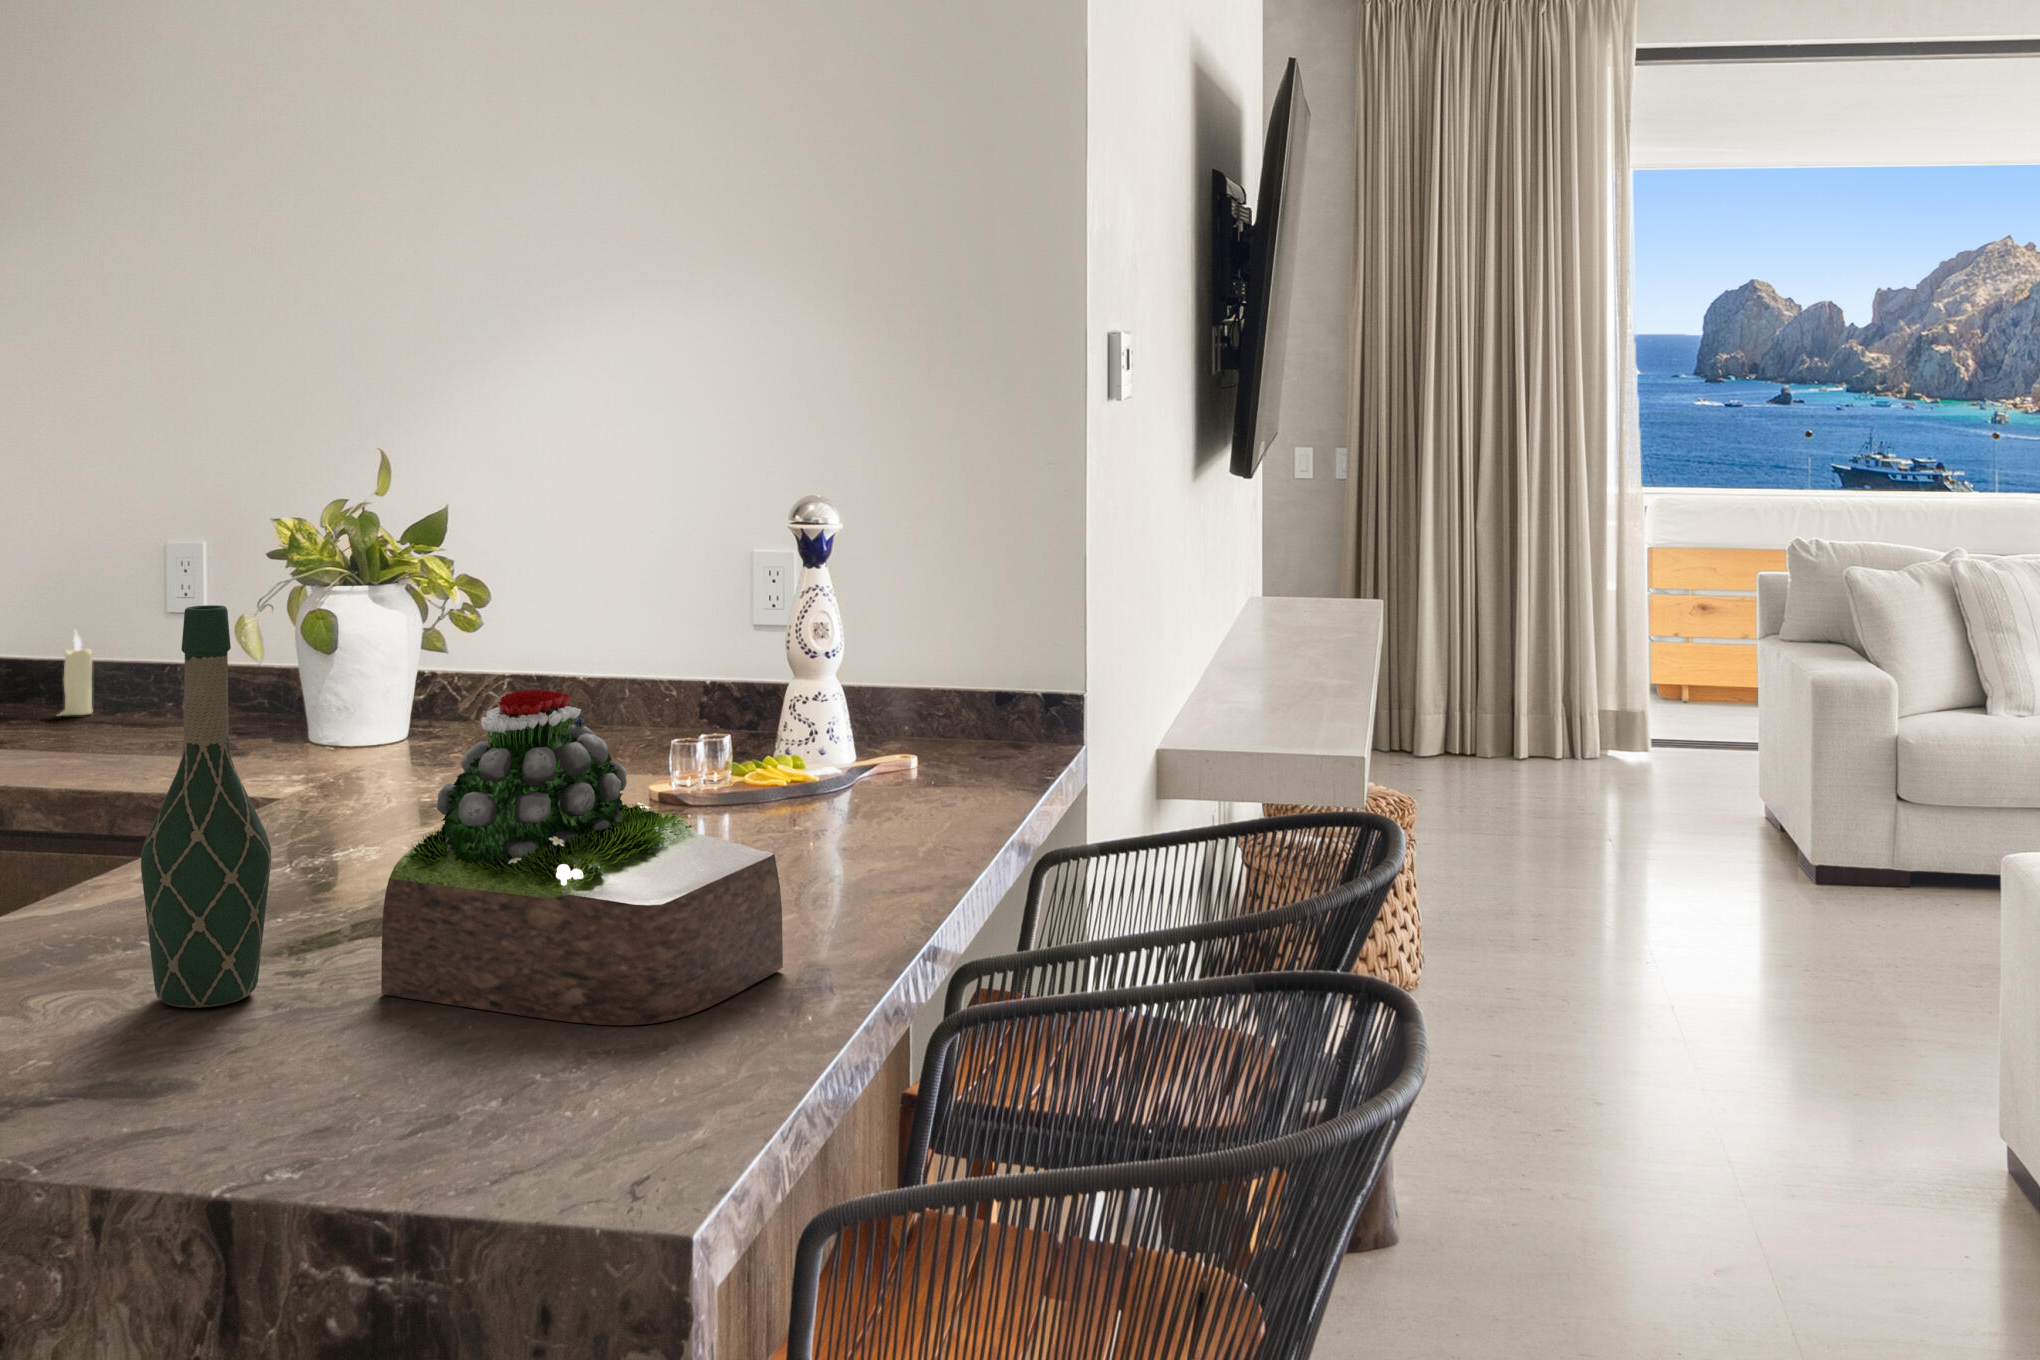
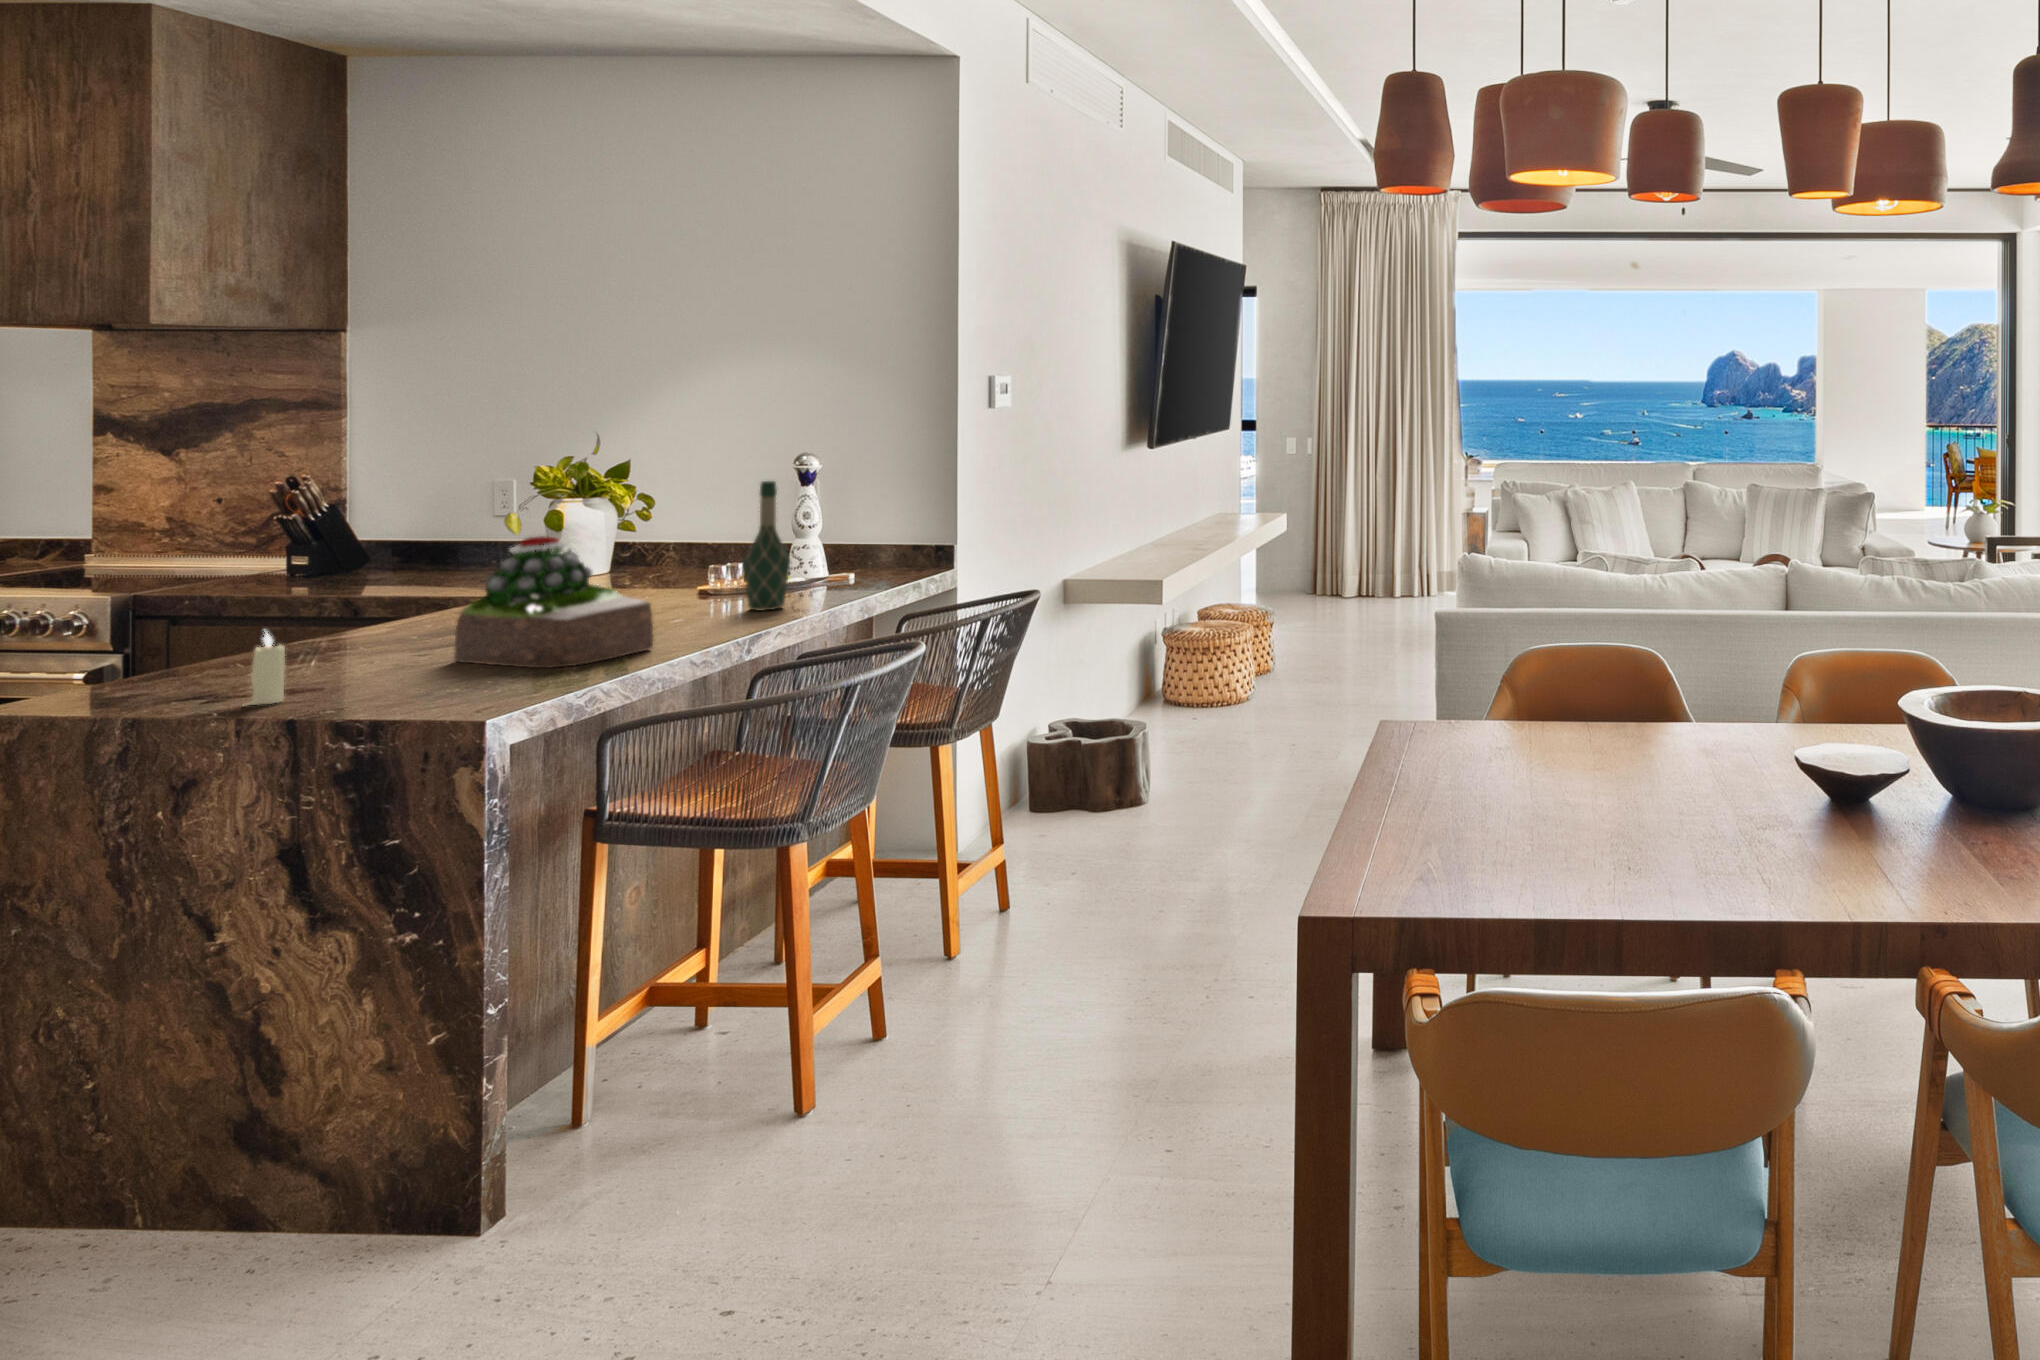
wine bottle: present [141,605,271,1008] -> present [744,481,790,611]
candle: present [59,631,93,715] -> present [248,632,285,705]

